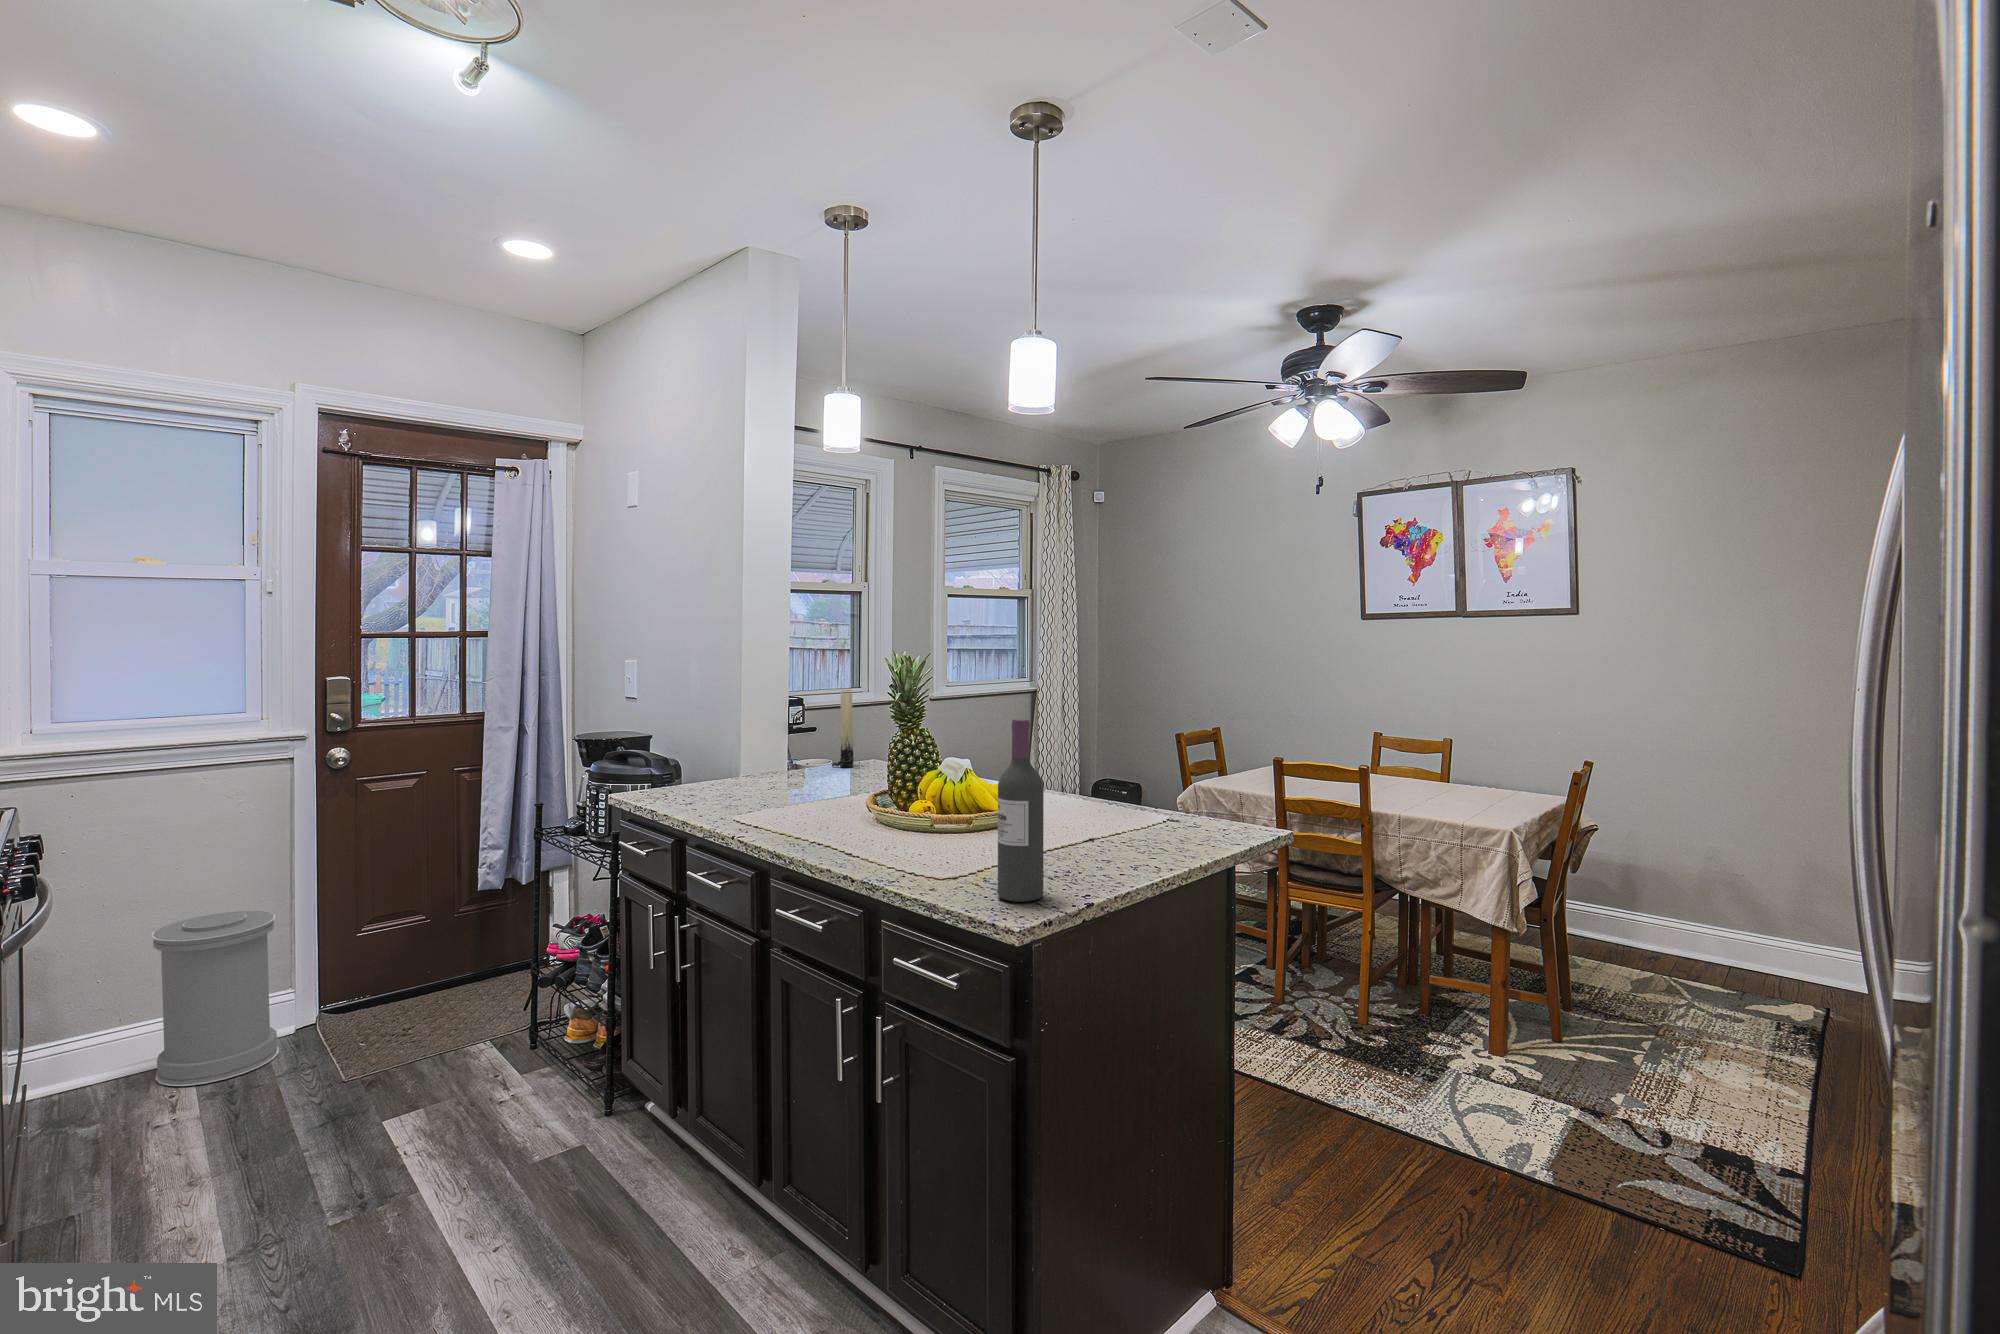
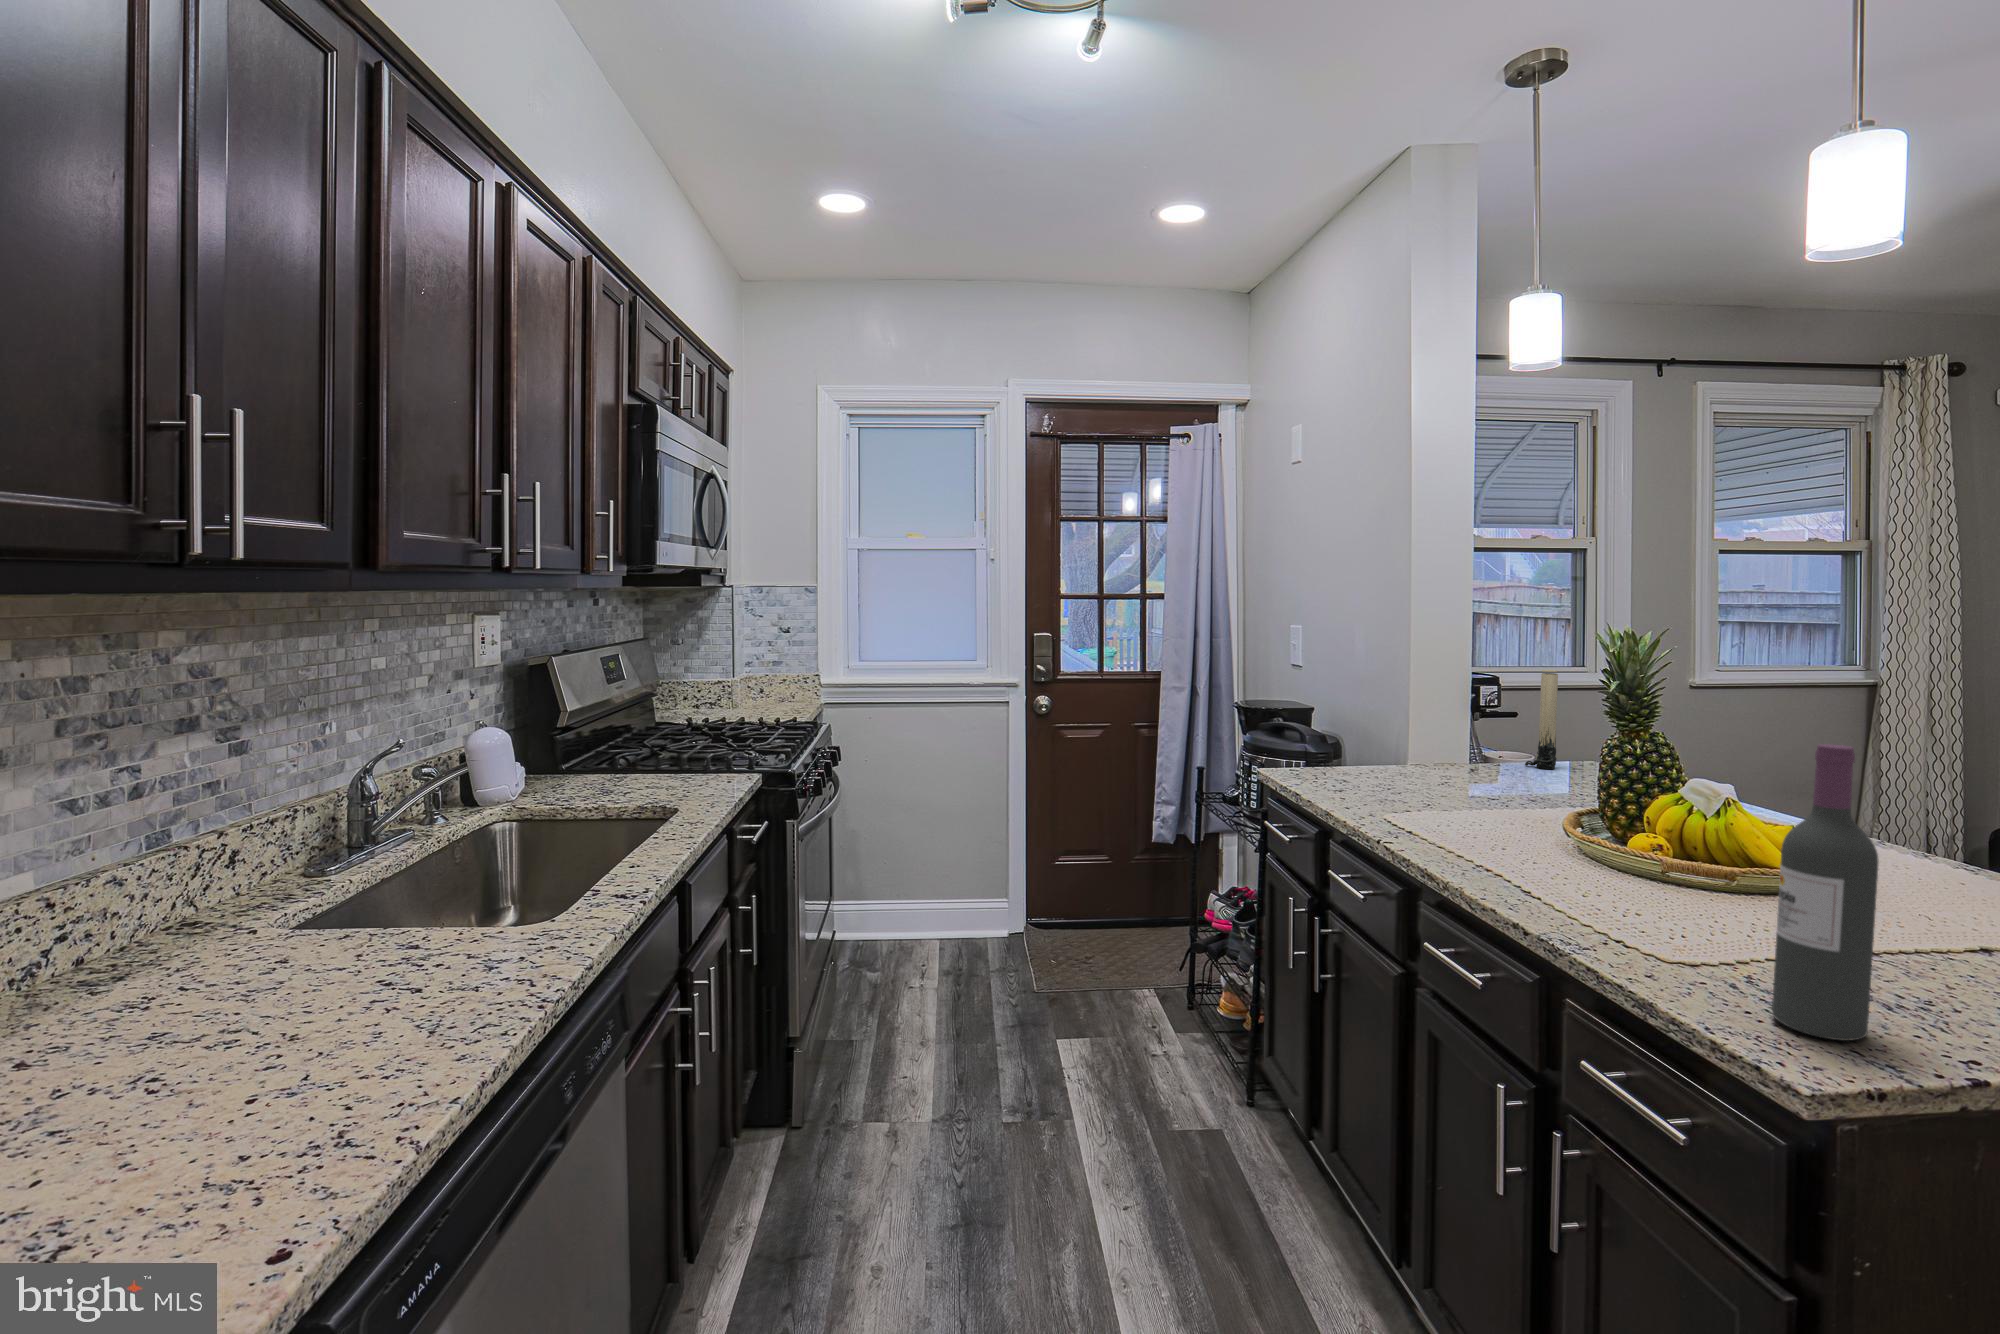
trash can: present [151,911,279,1086] -> none [916,829,995,966]

